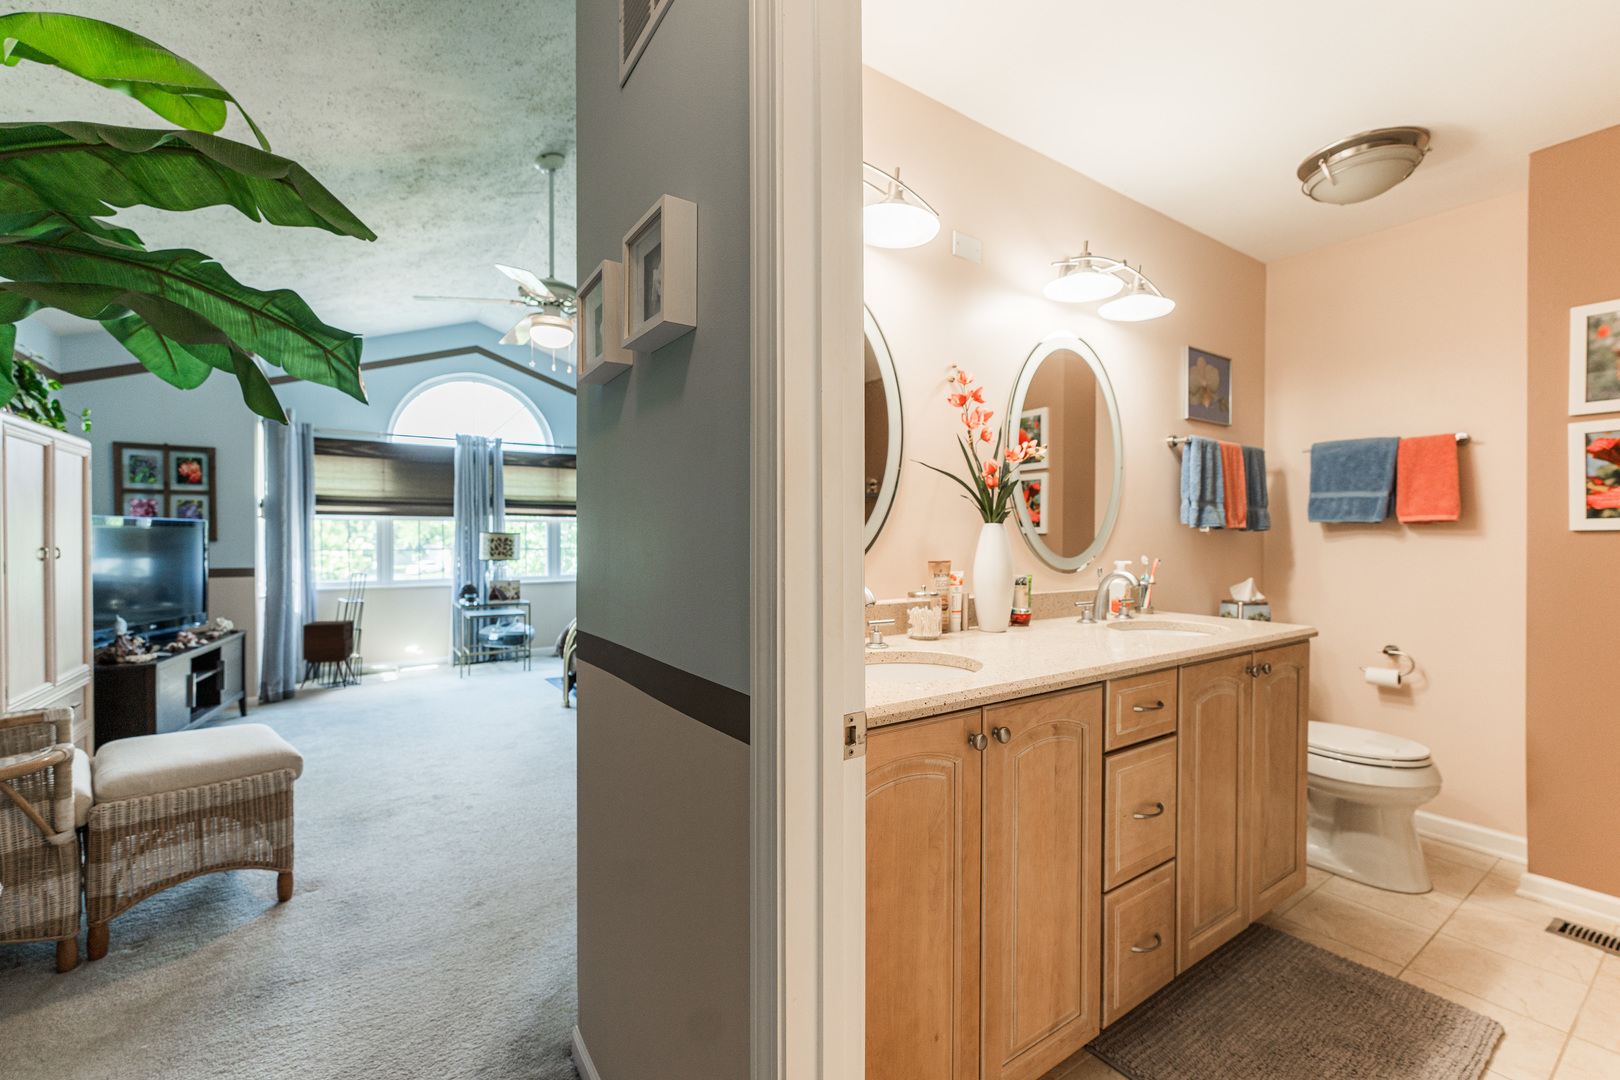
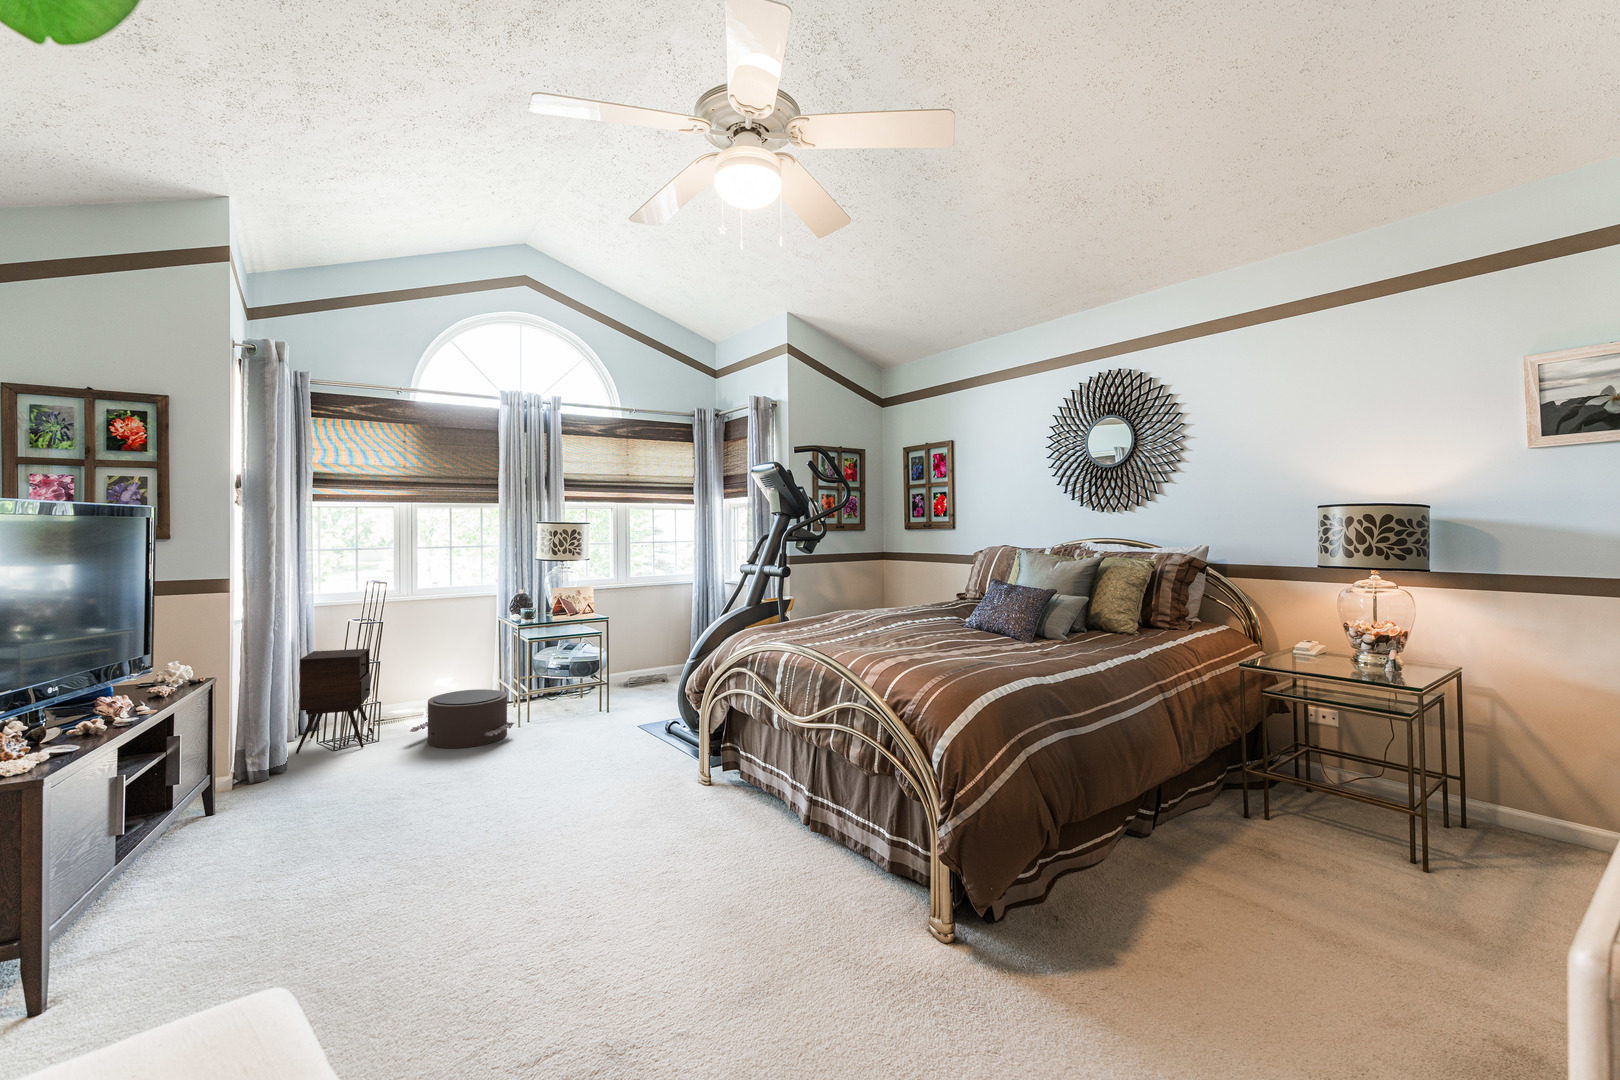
pouf: none [378,651,454,689] -> present [410,689,515,748]

